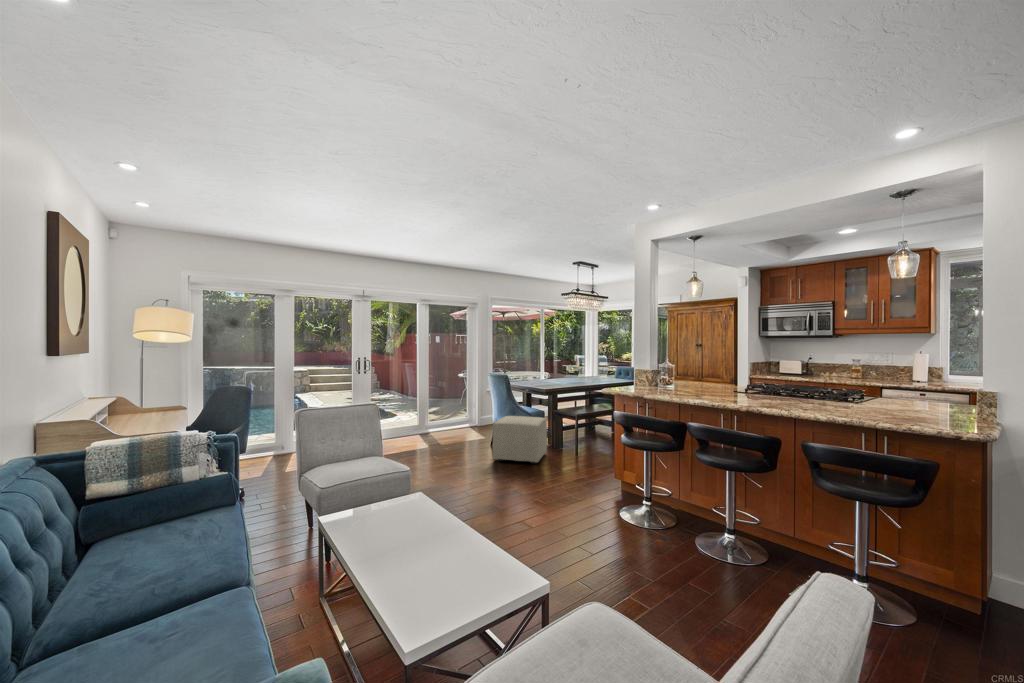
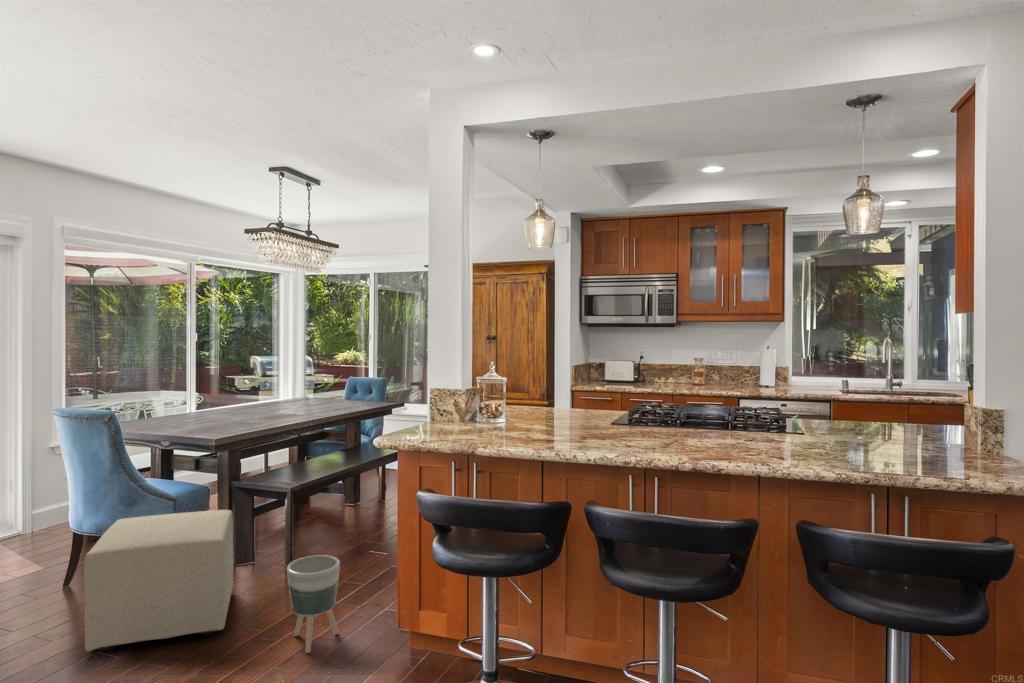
planter: none [560,438,581,476] -> present [287,555,340,653]

